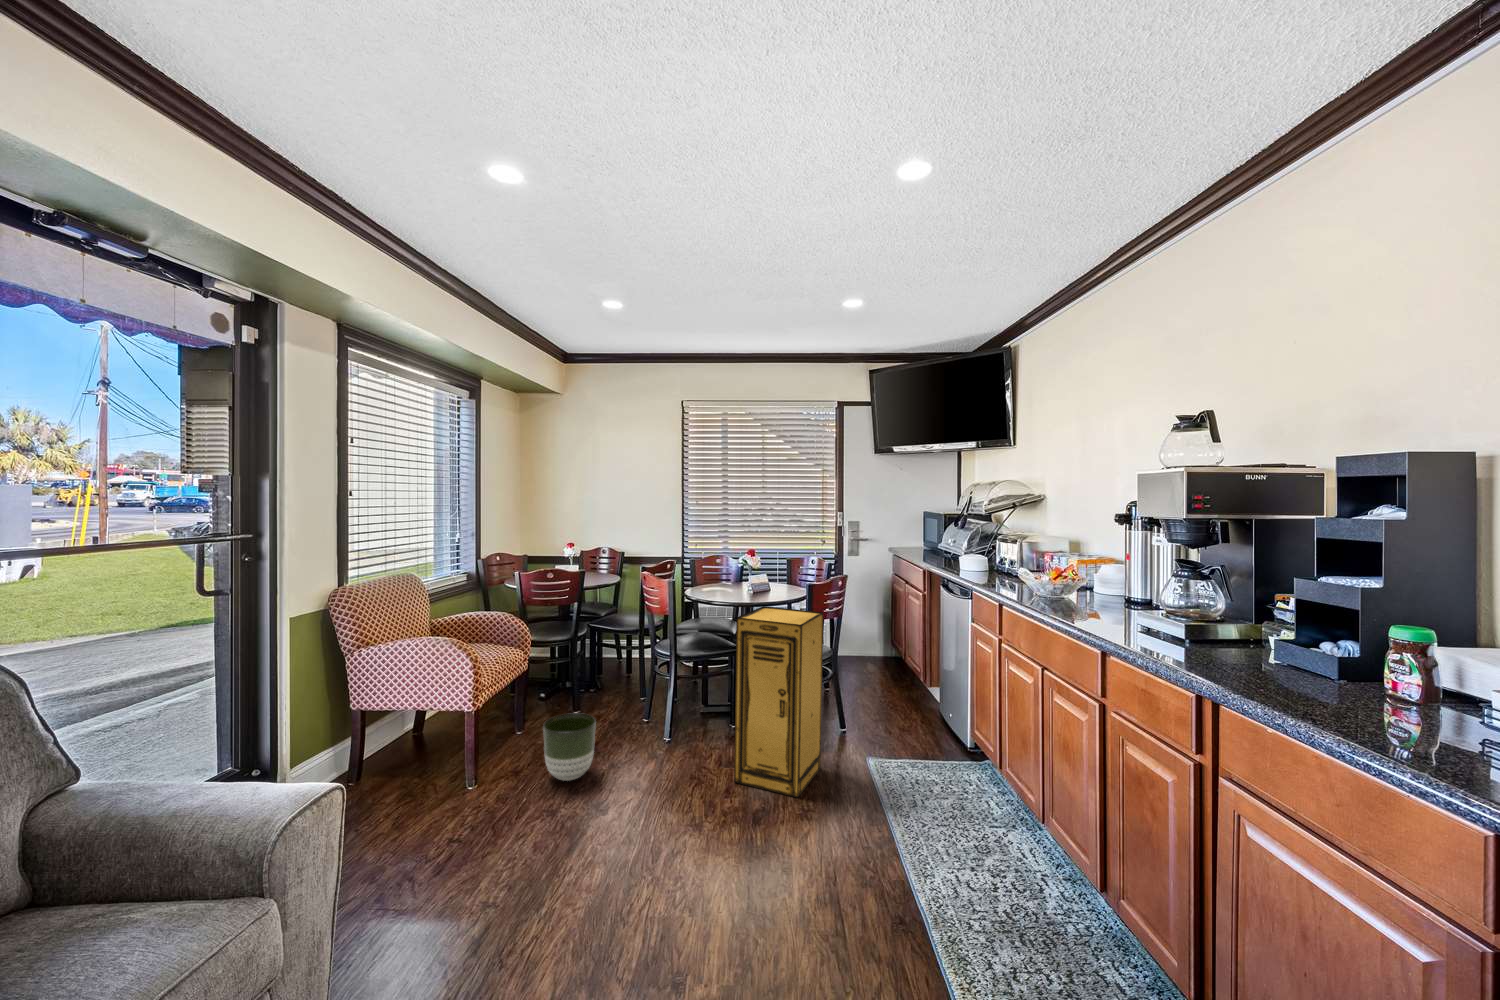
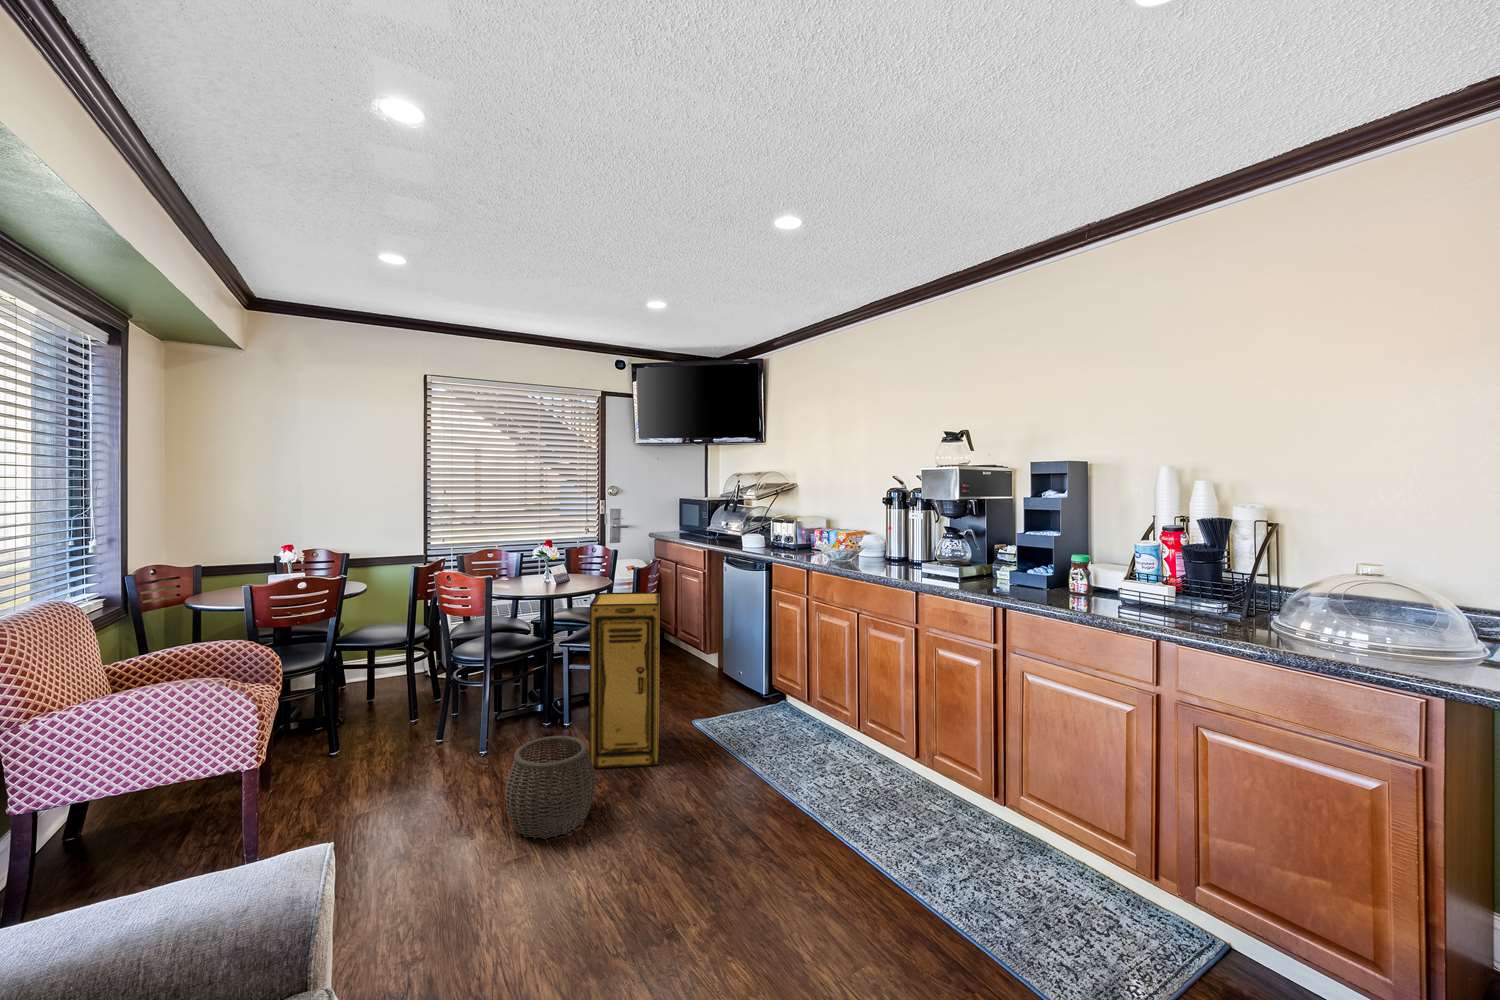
planter: present [543,713,596,781] -> none [363,738,430,818]
woven basket: none [624,741,709,842] -> present [505,736,596,839]

